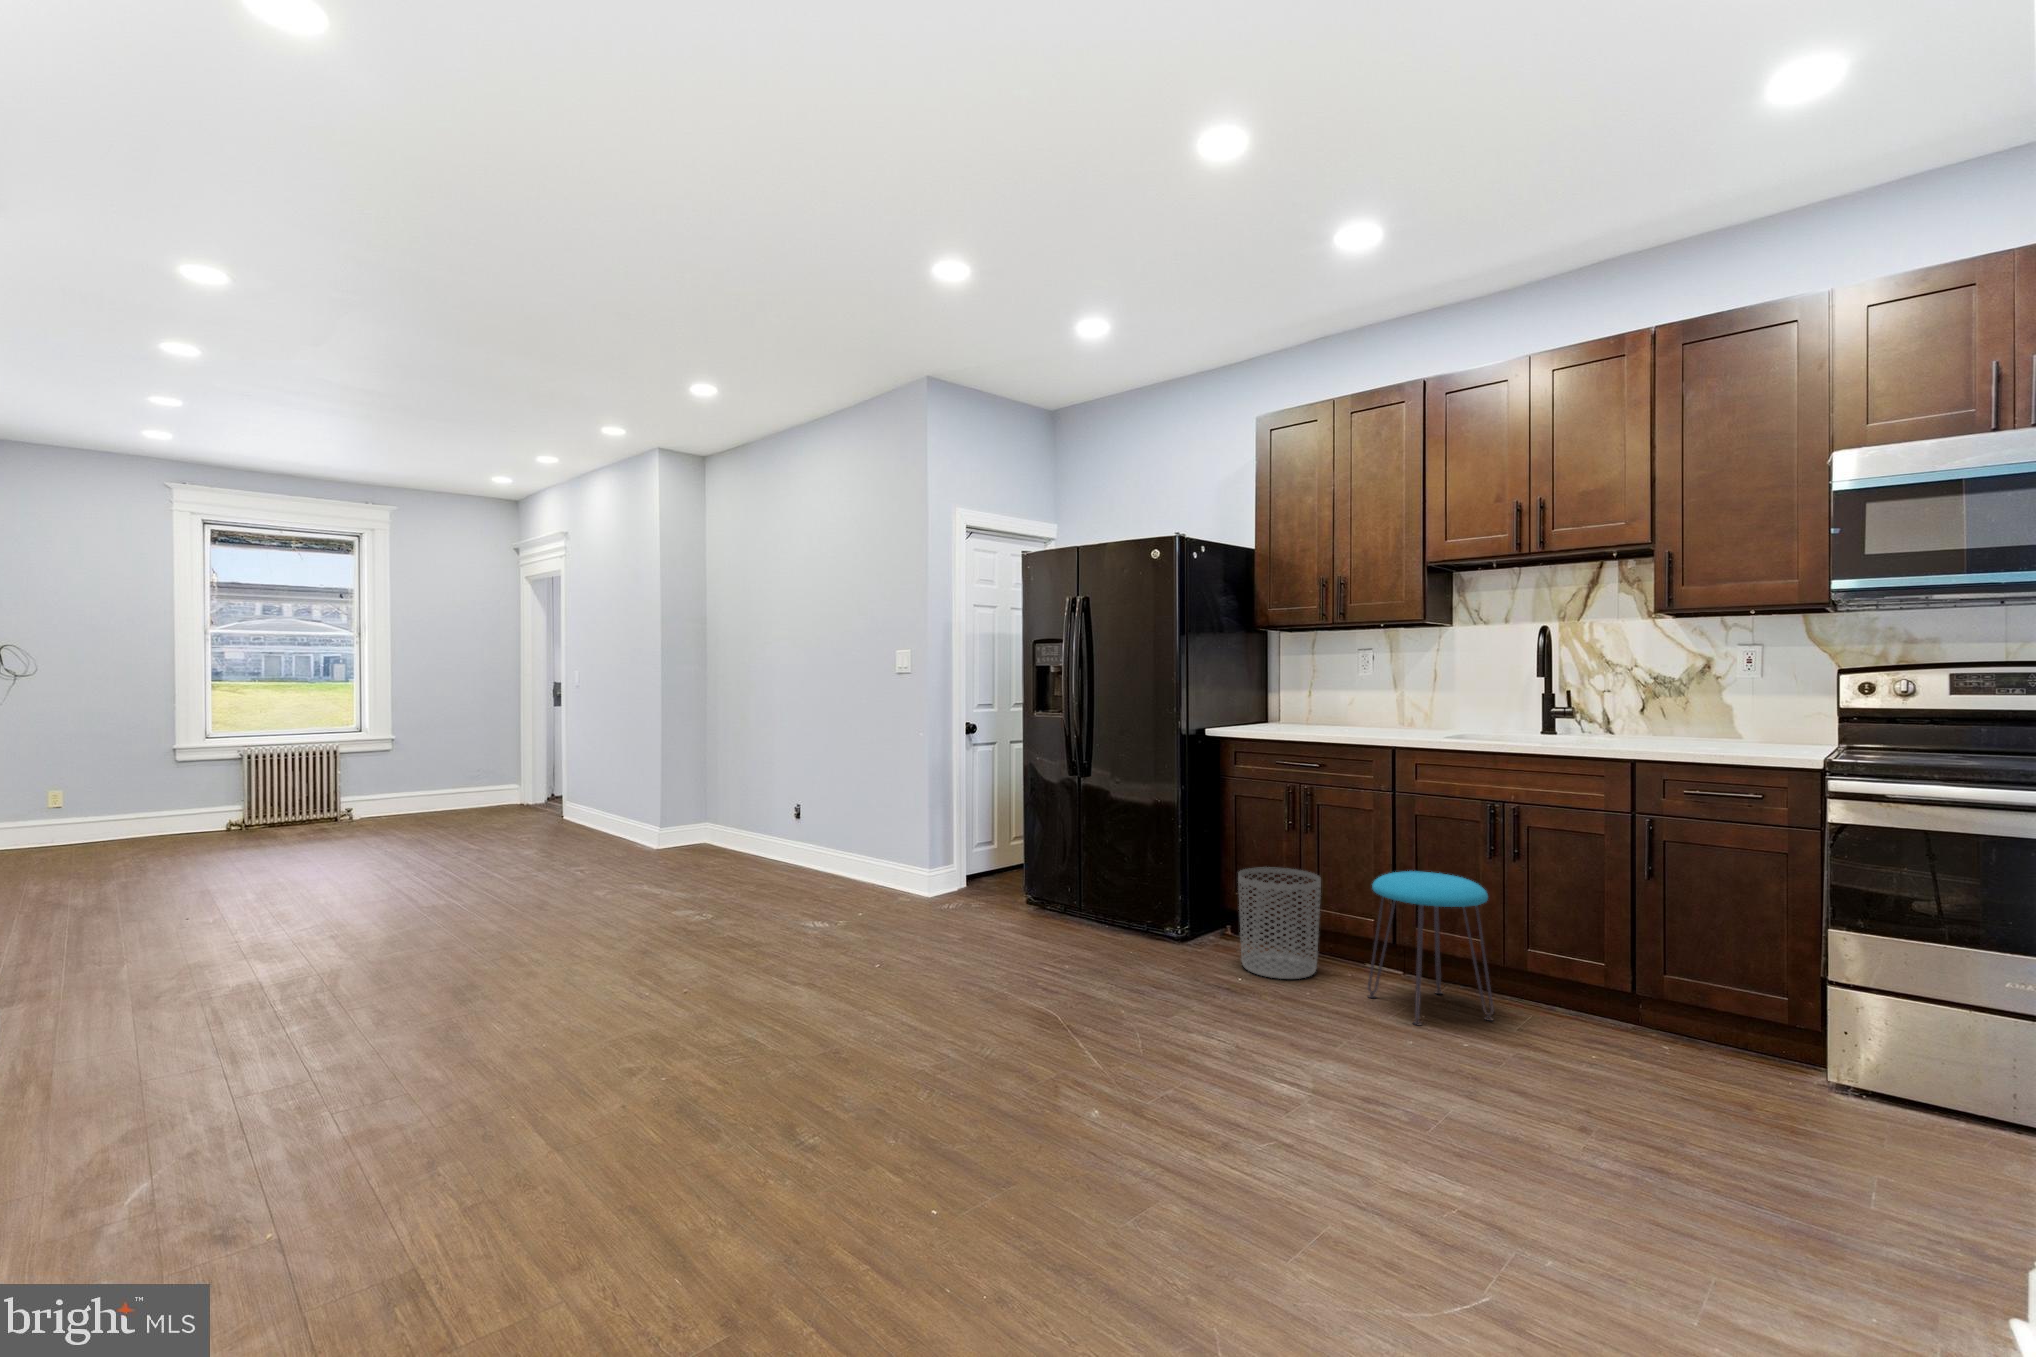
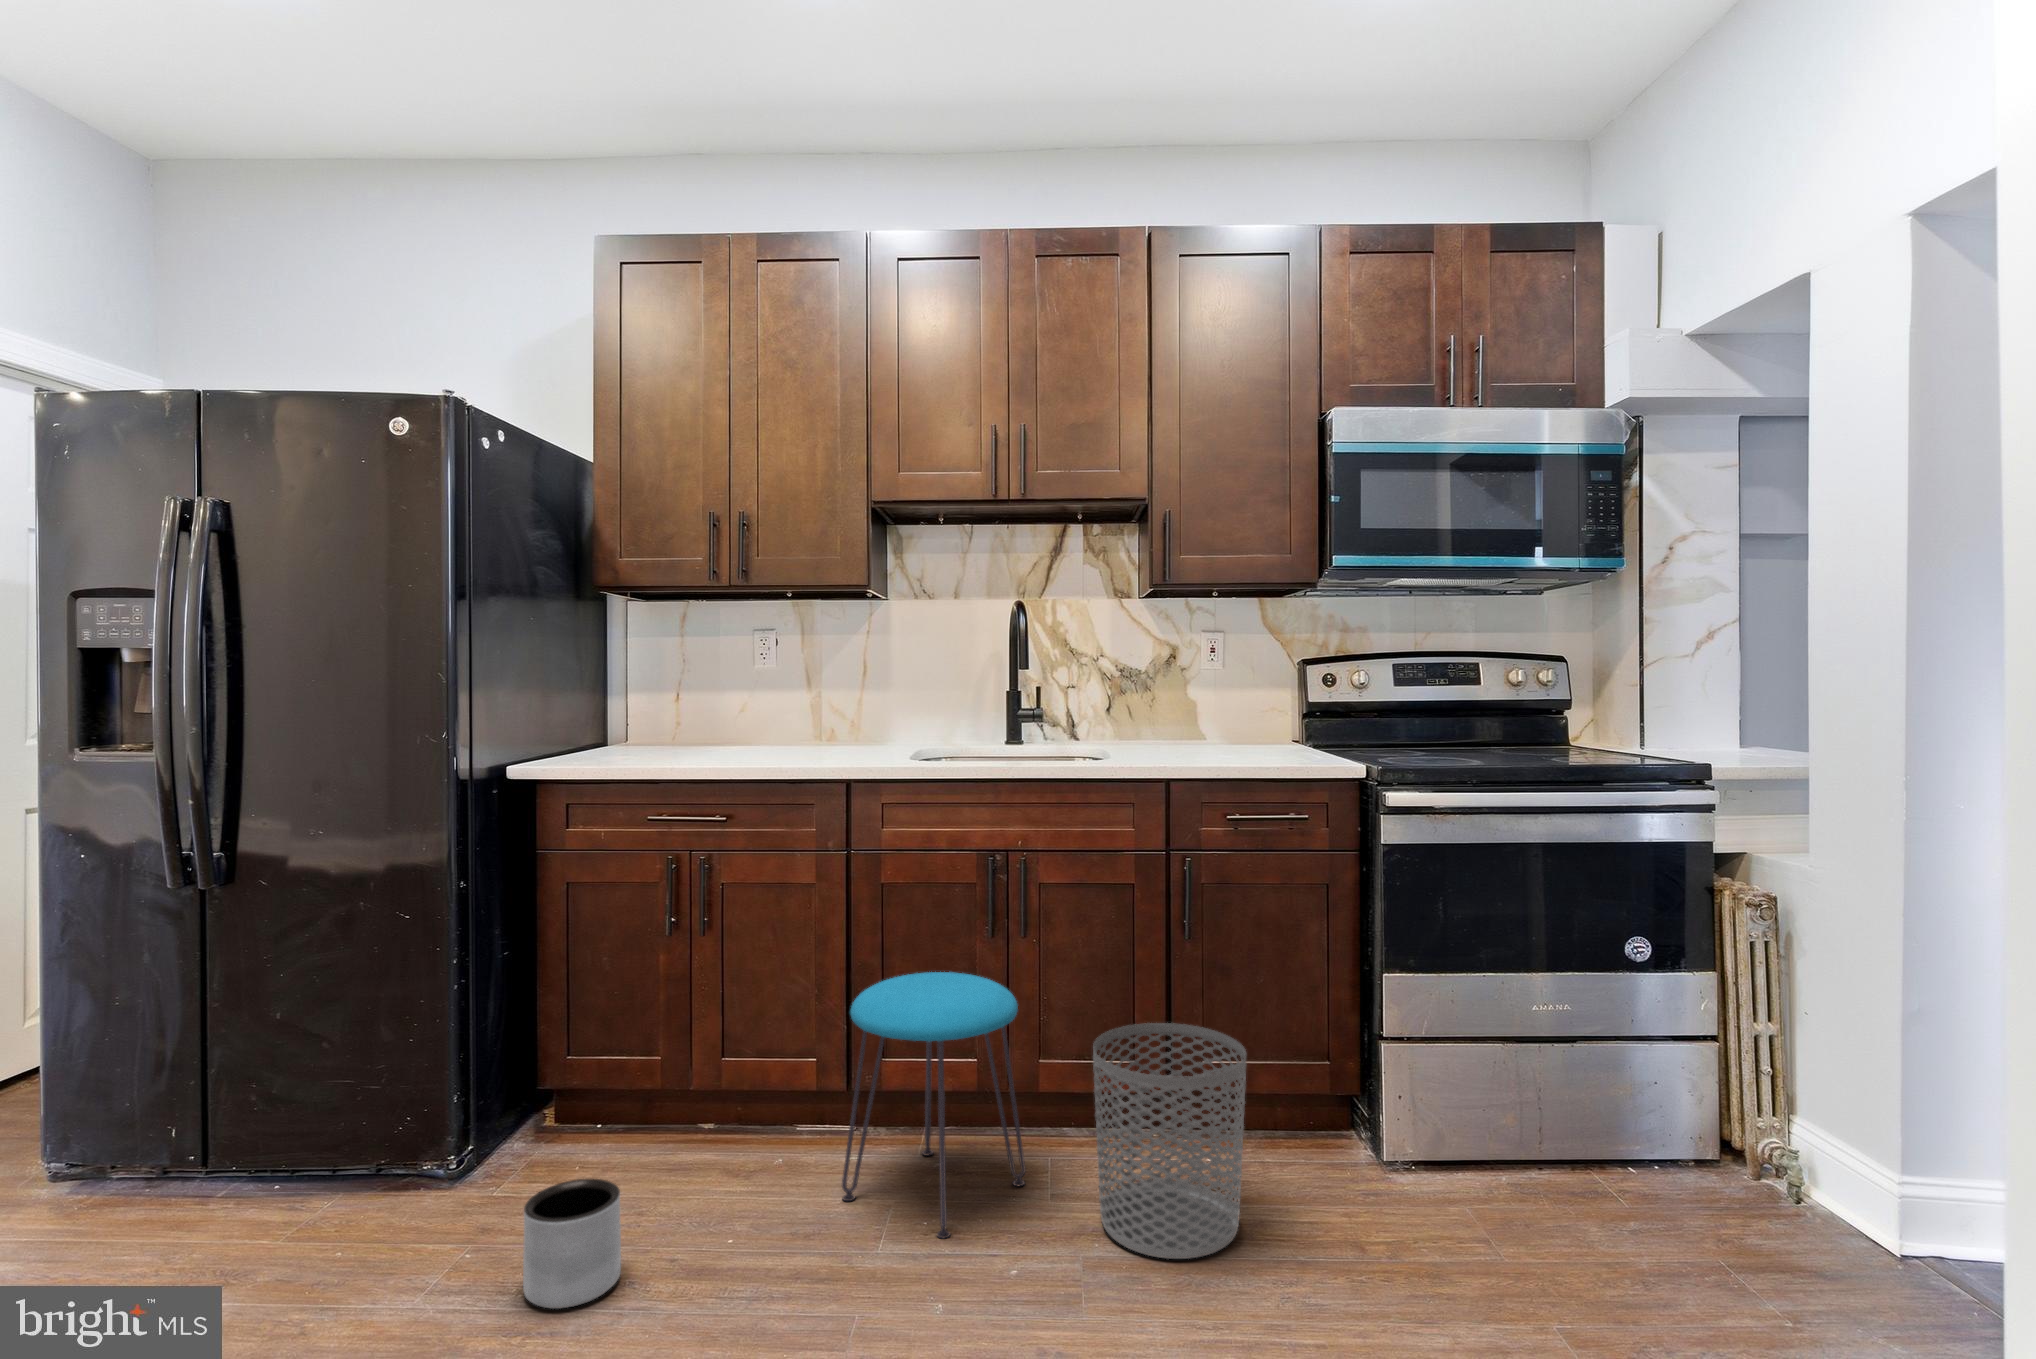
waste bin: present [1238,867,1321,979] -> present [1093,1023,1246,1259]
planter: none [1187,937,1234,994] -> present [523,1179,621,1309]

